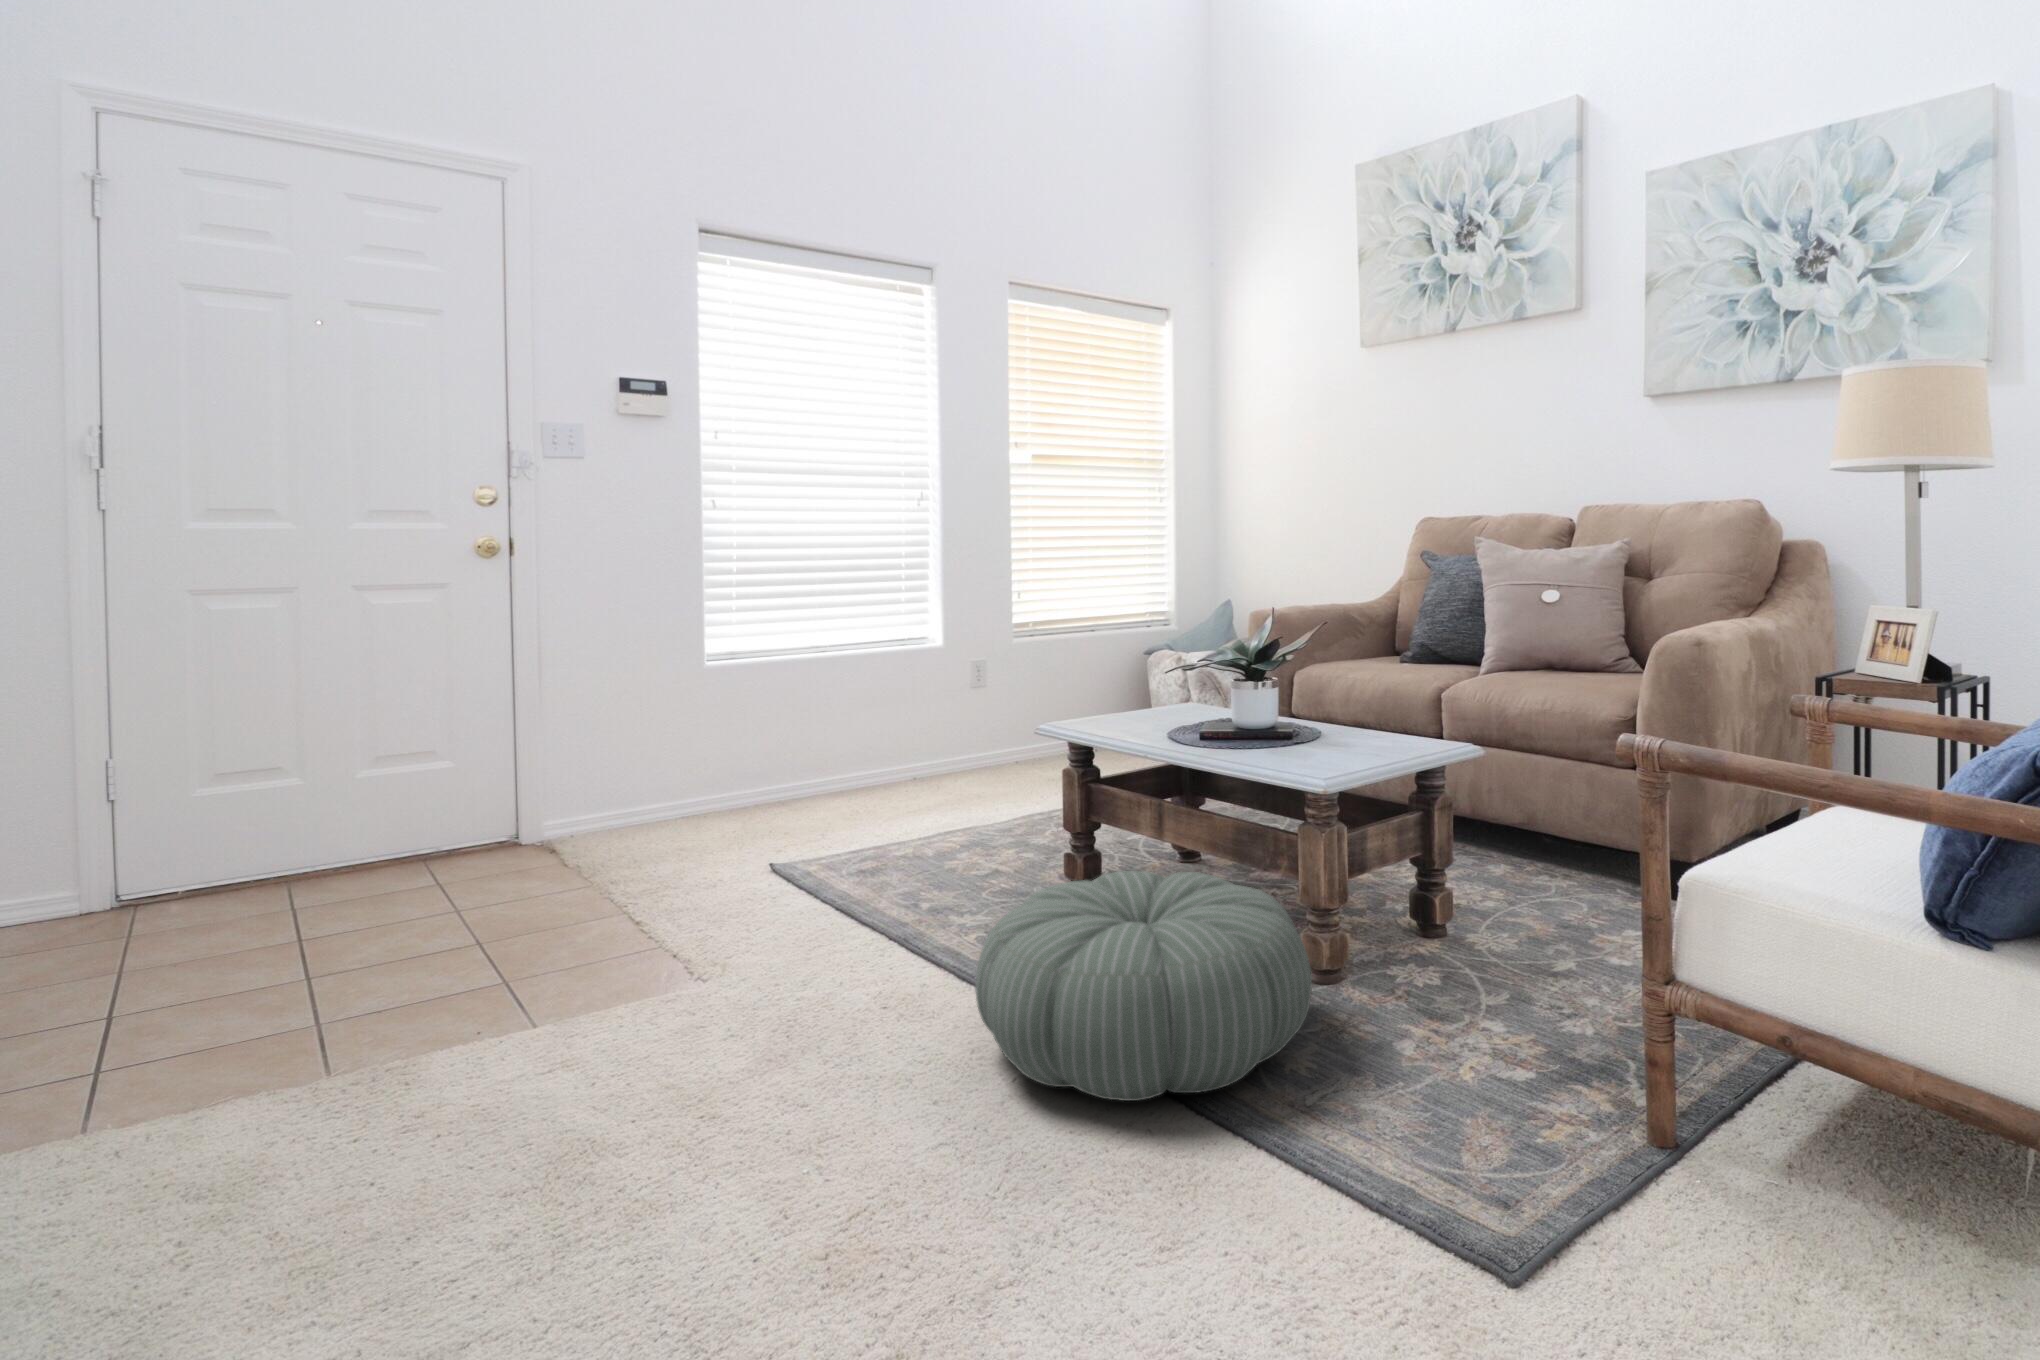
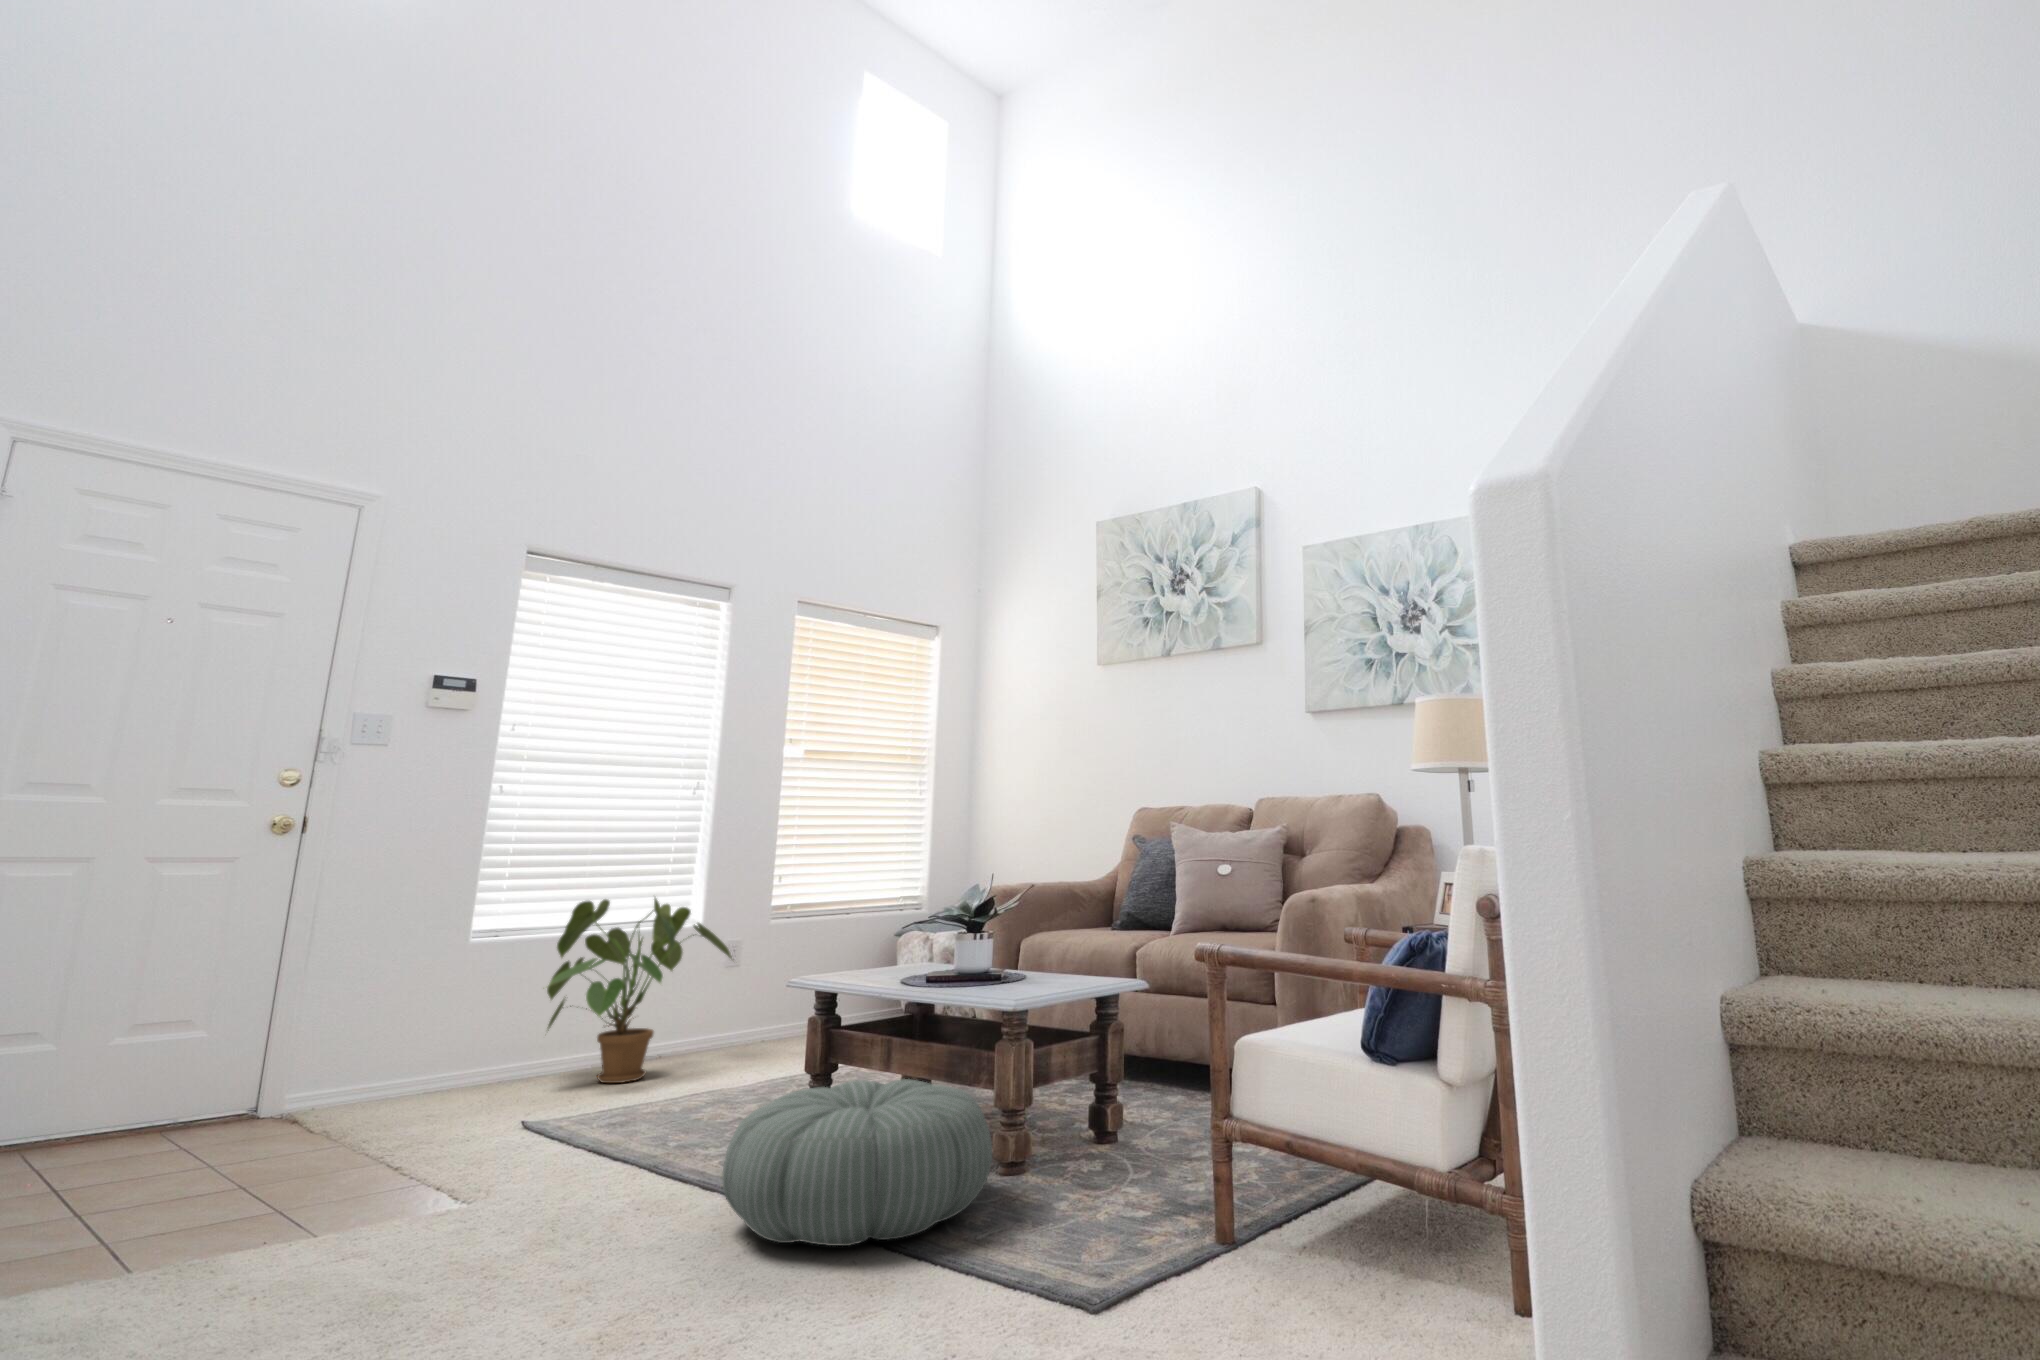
house plant: none [779,619,980,815] -> present [547,898,732,1083]

